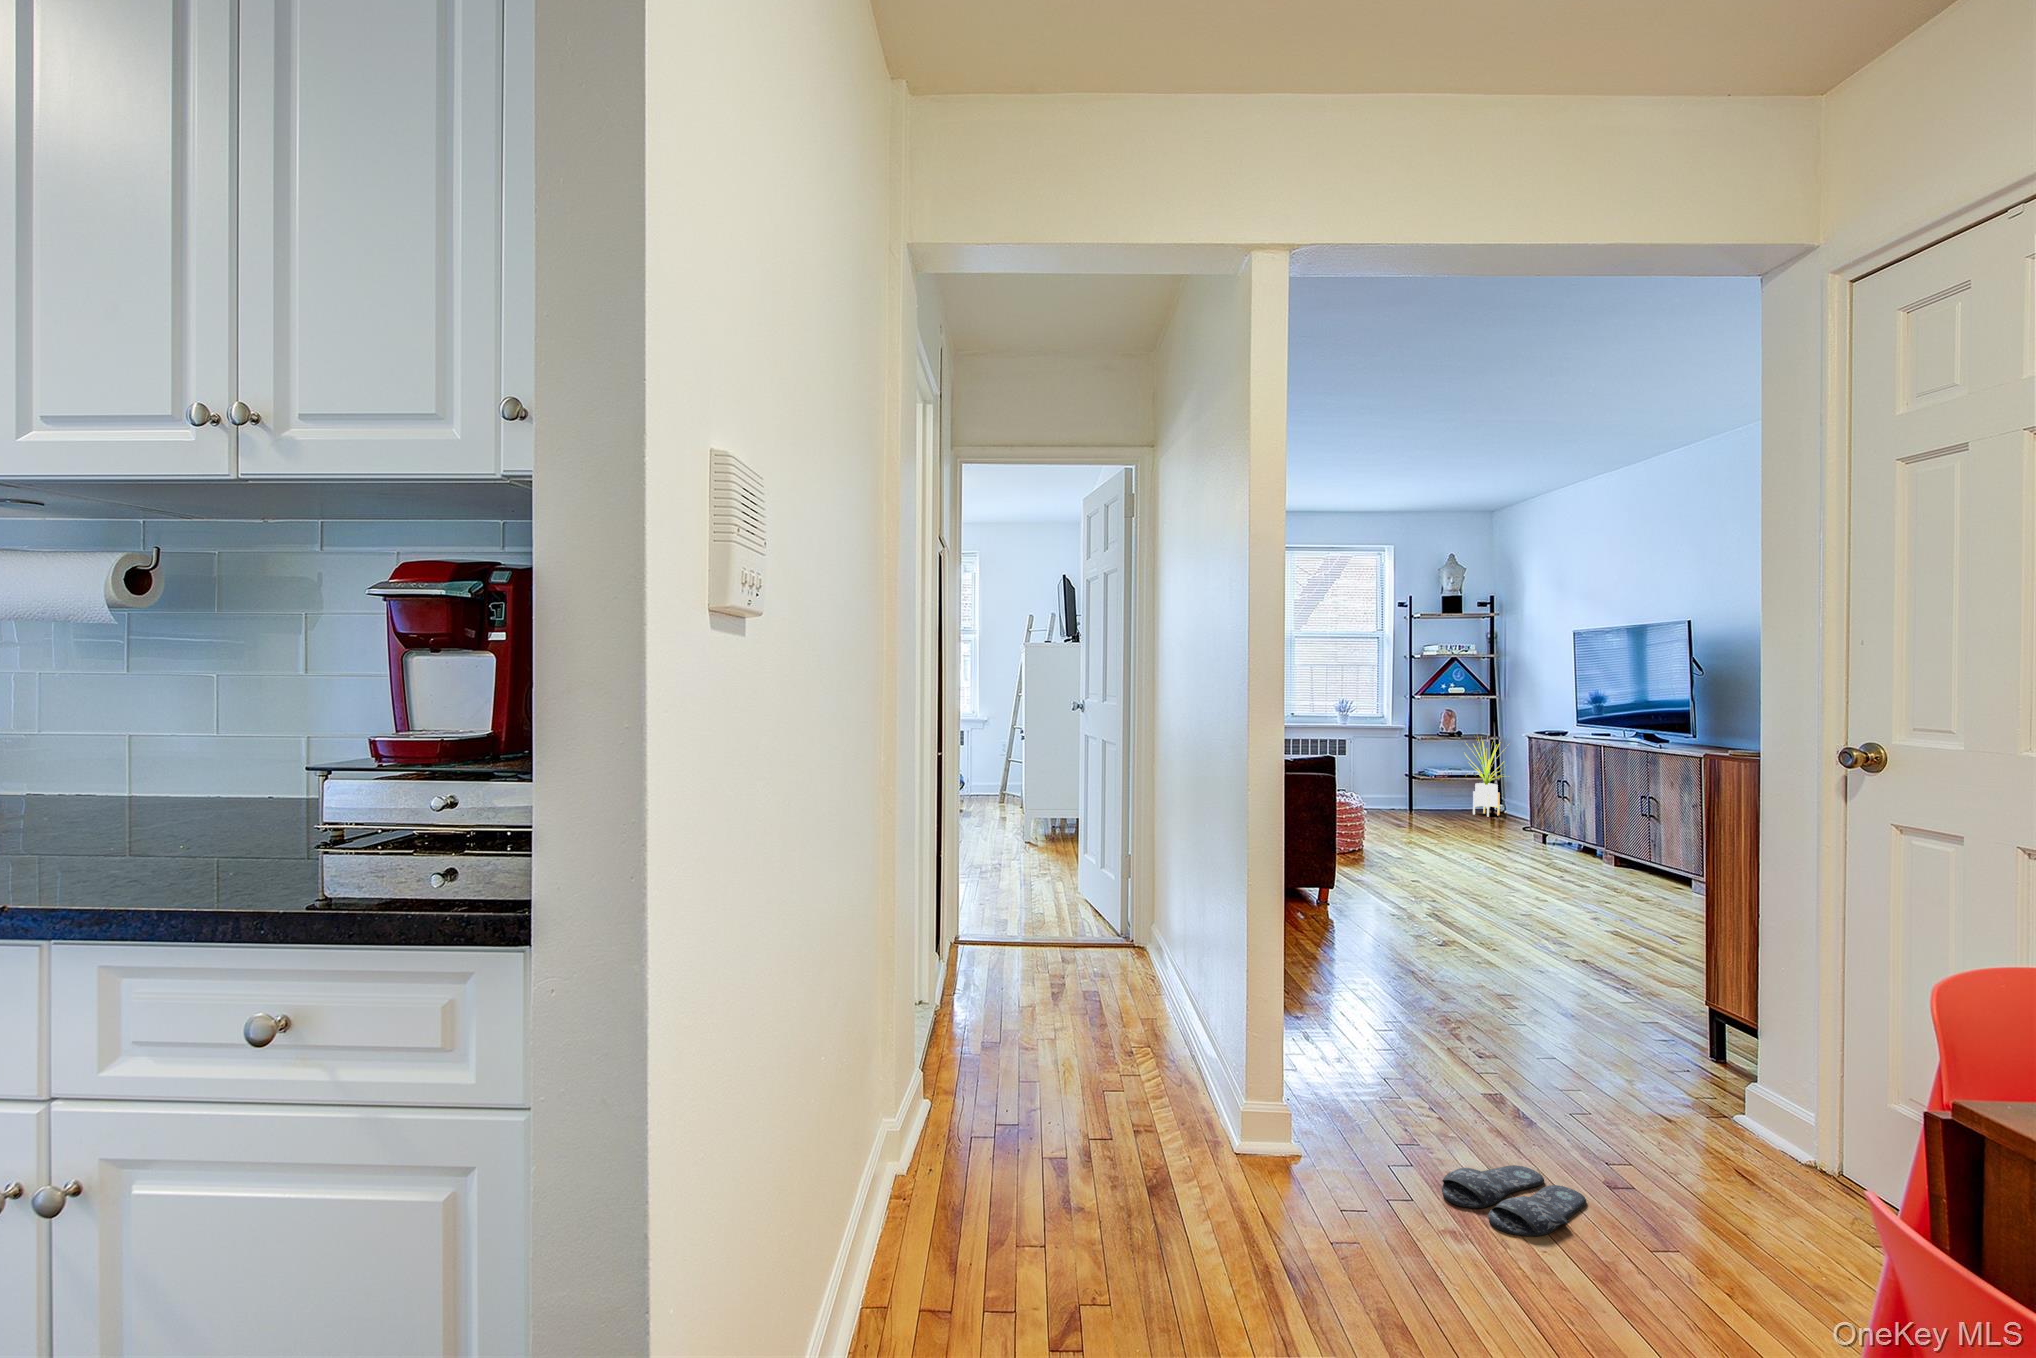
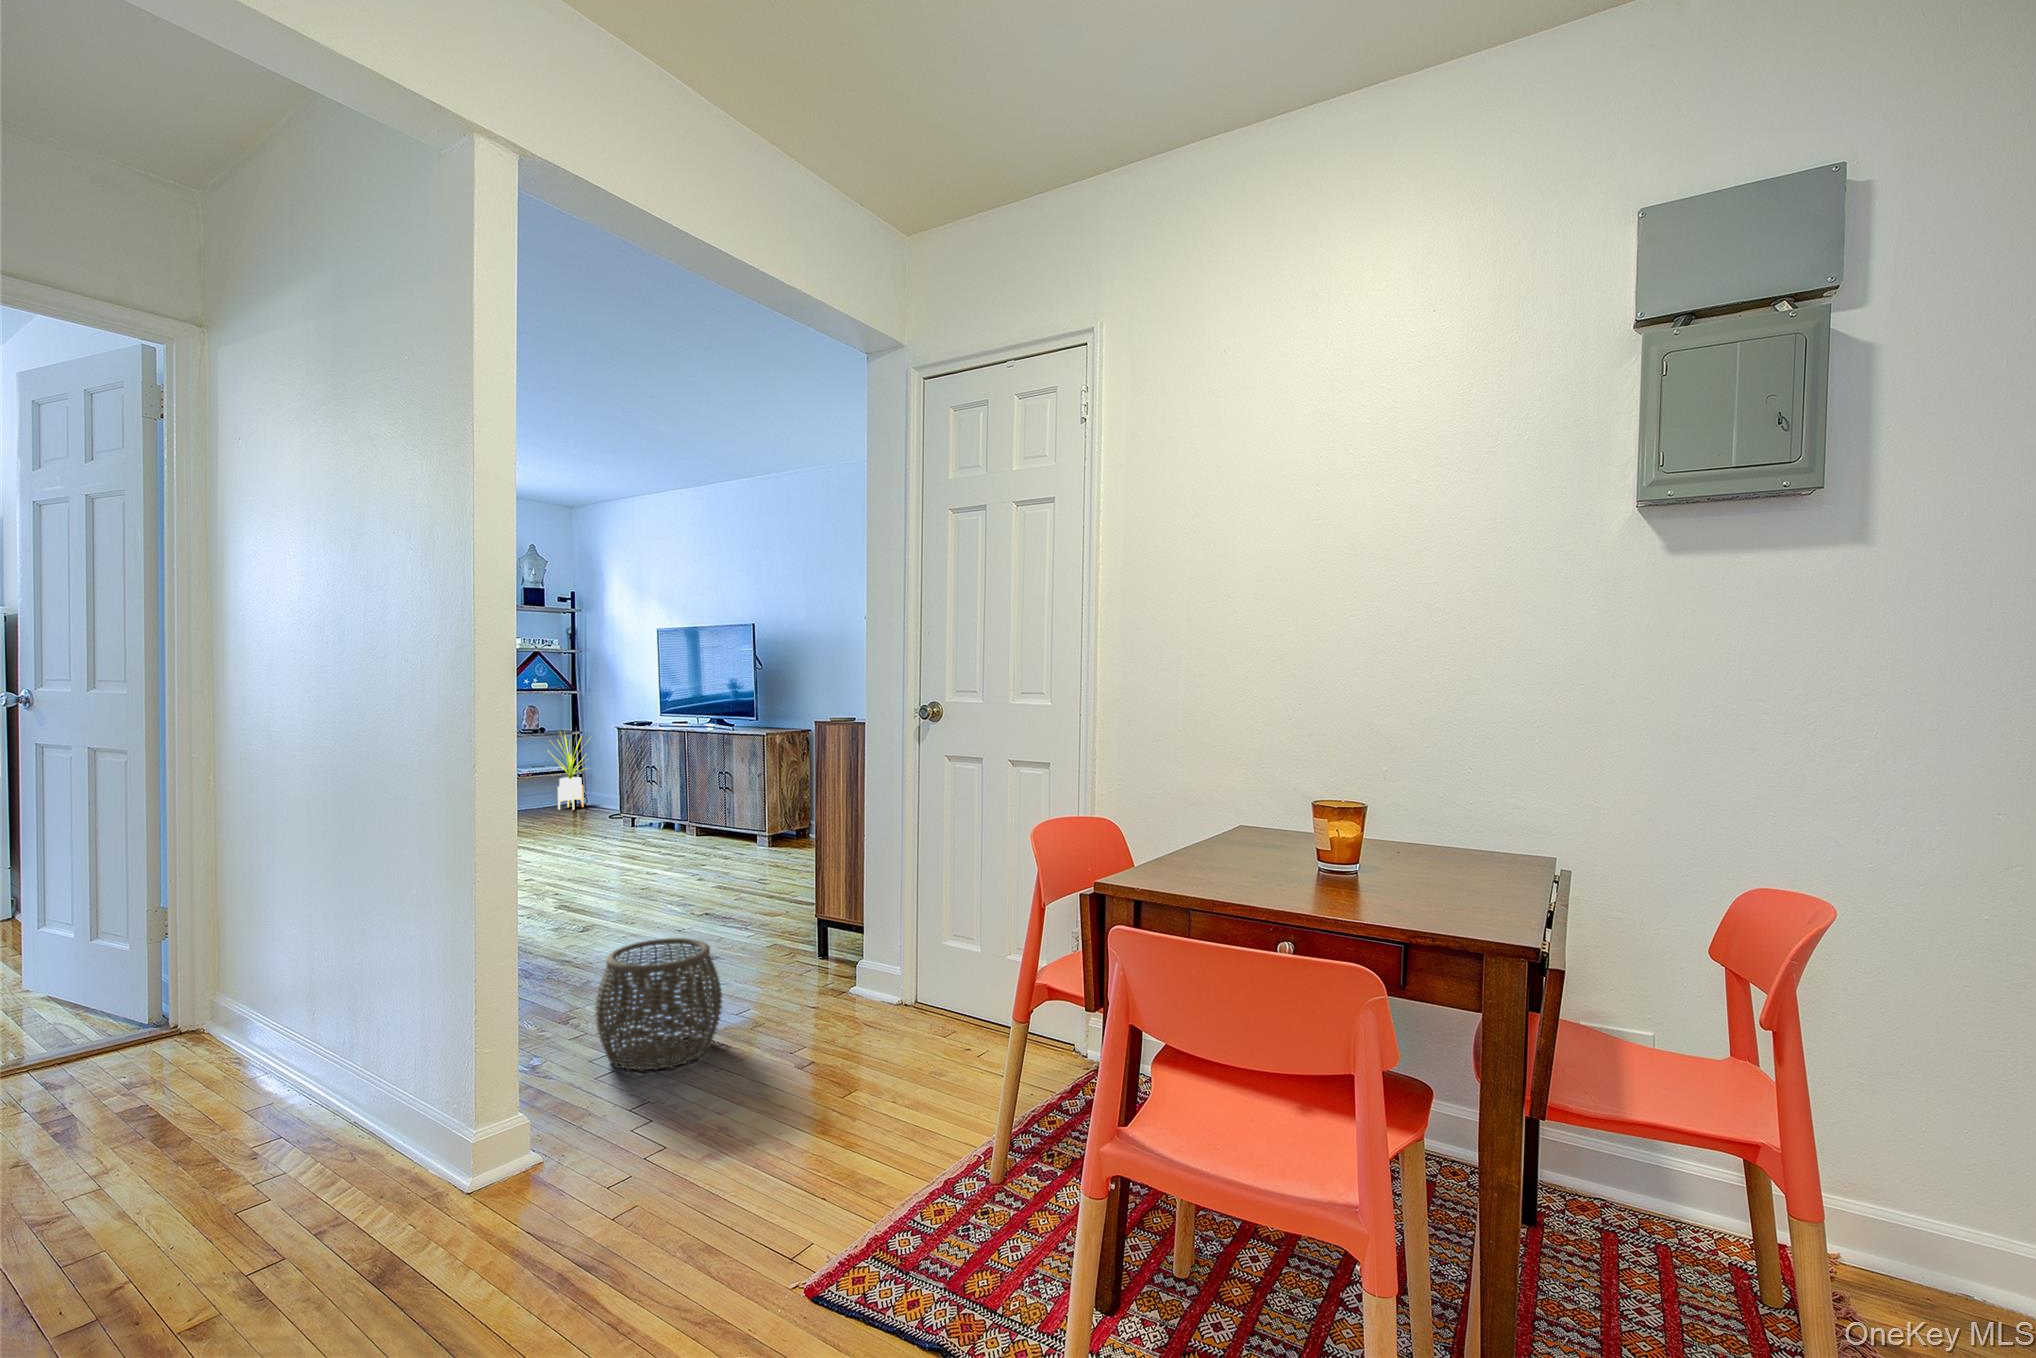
woven basket: none [1391,969,1533,1116] -> present [594,938,722,1071]
slippers: present [1442,1165,1586,1236] -> none [681,1088,790,1144]

